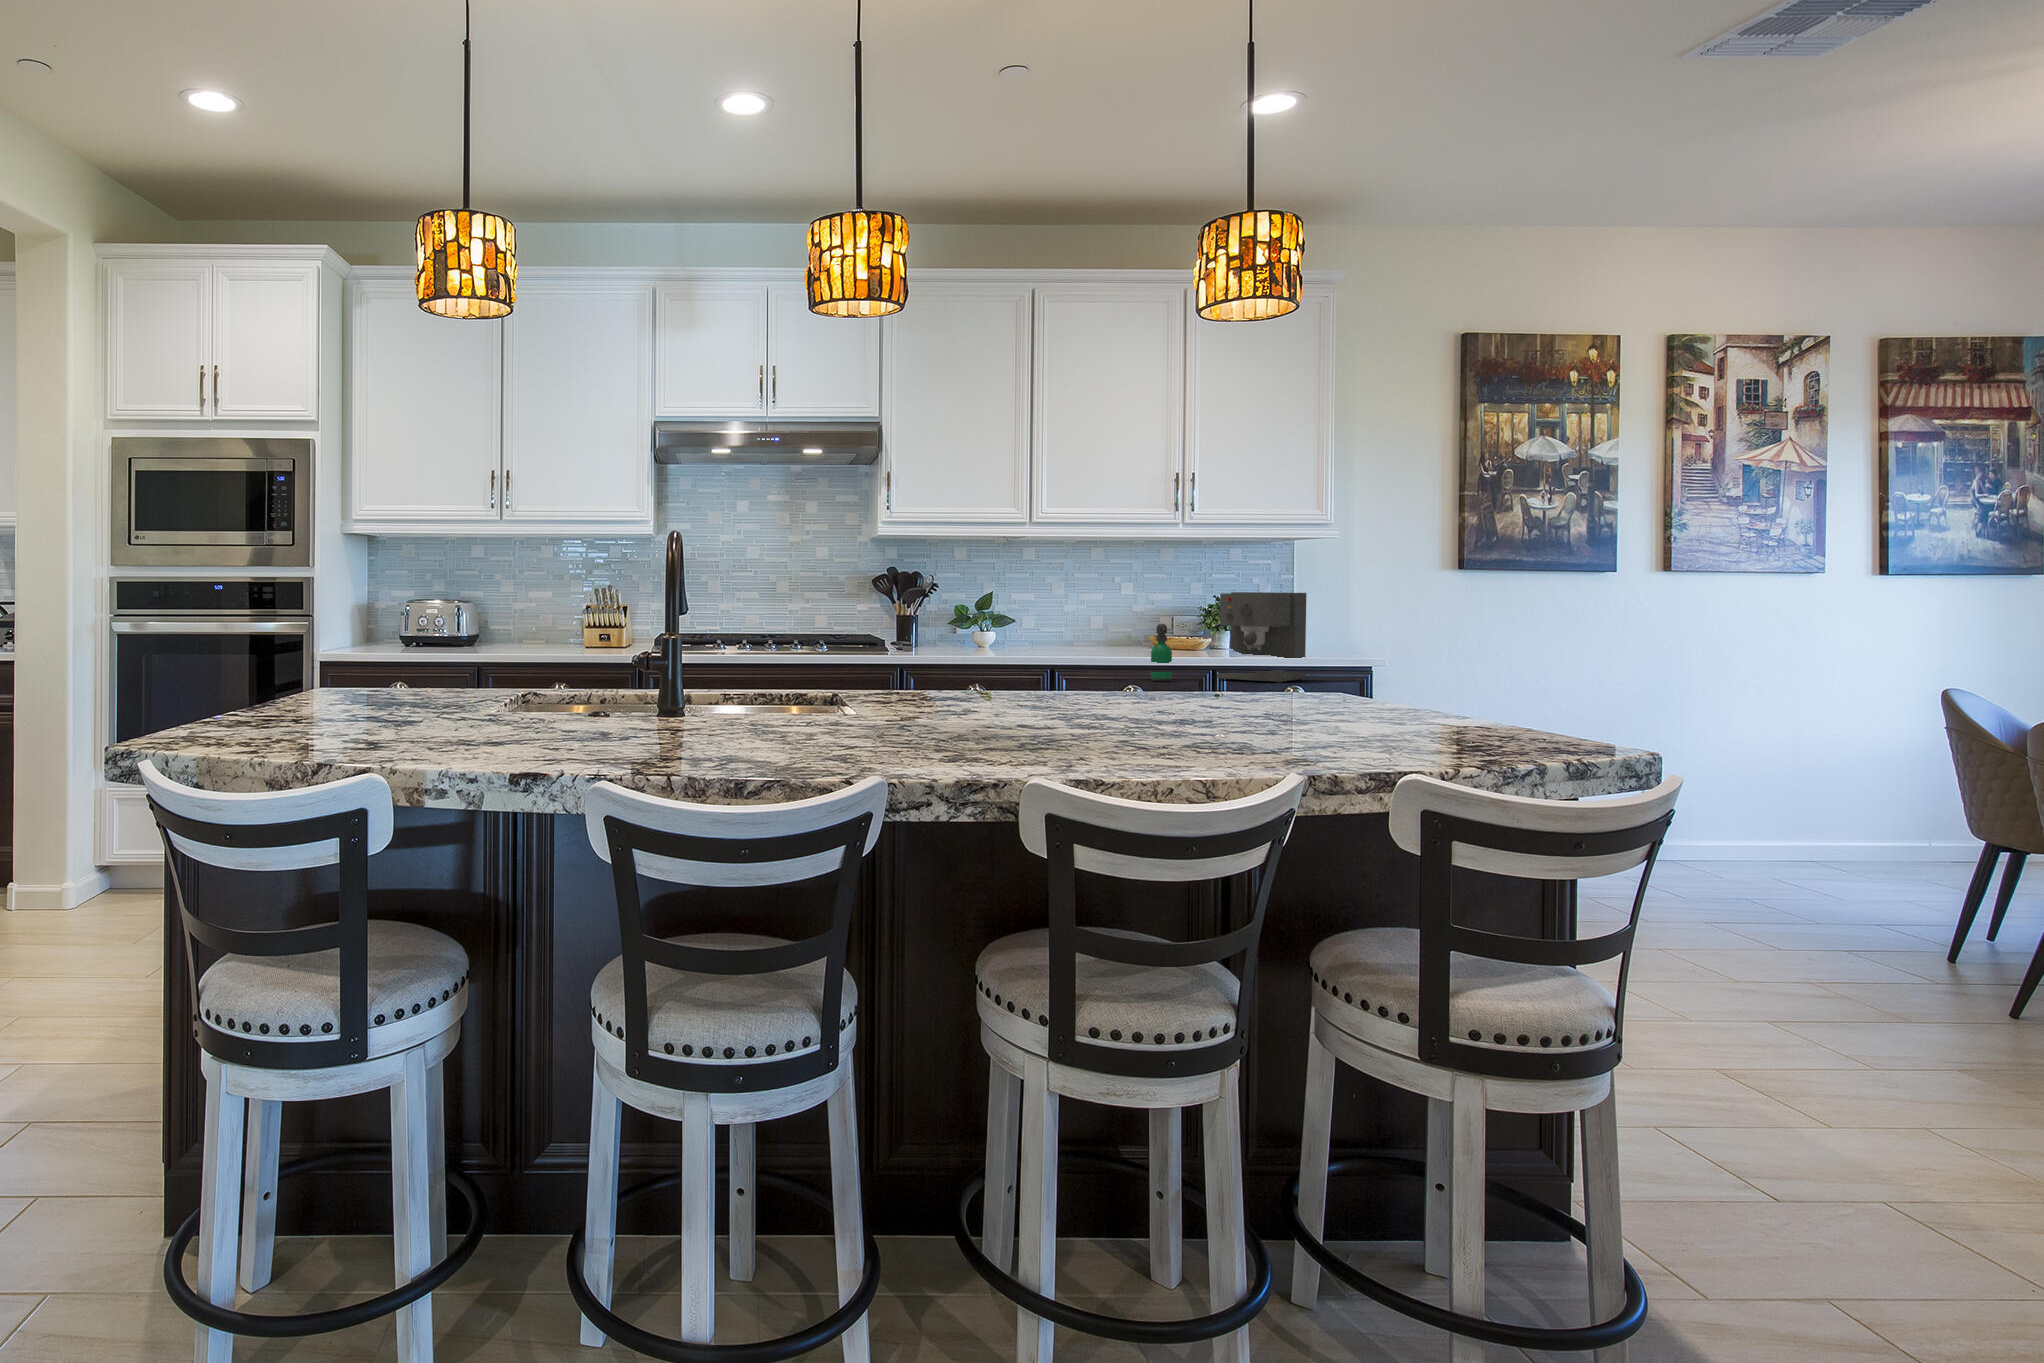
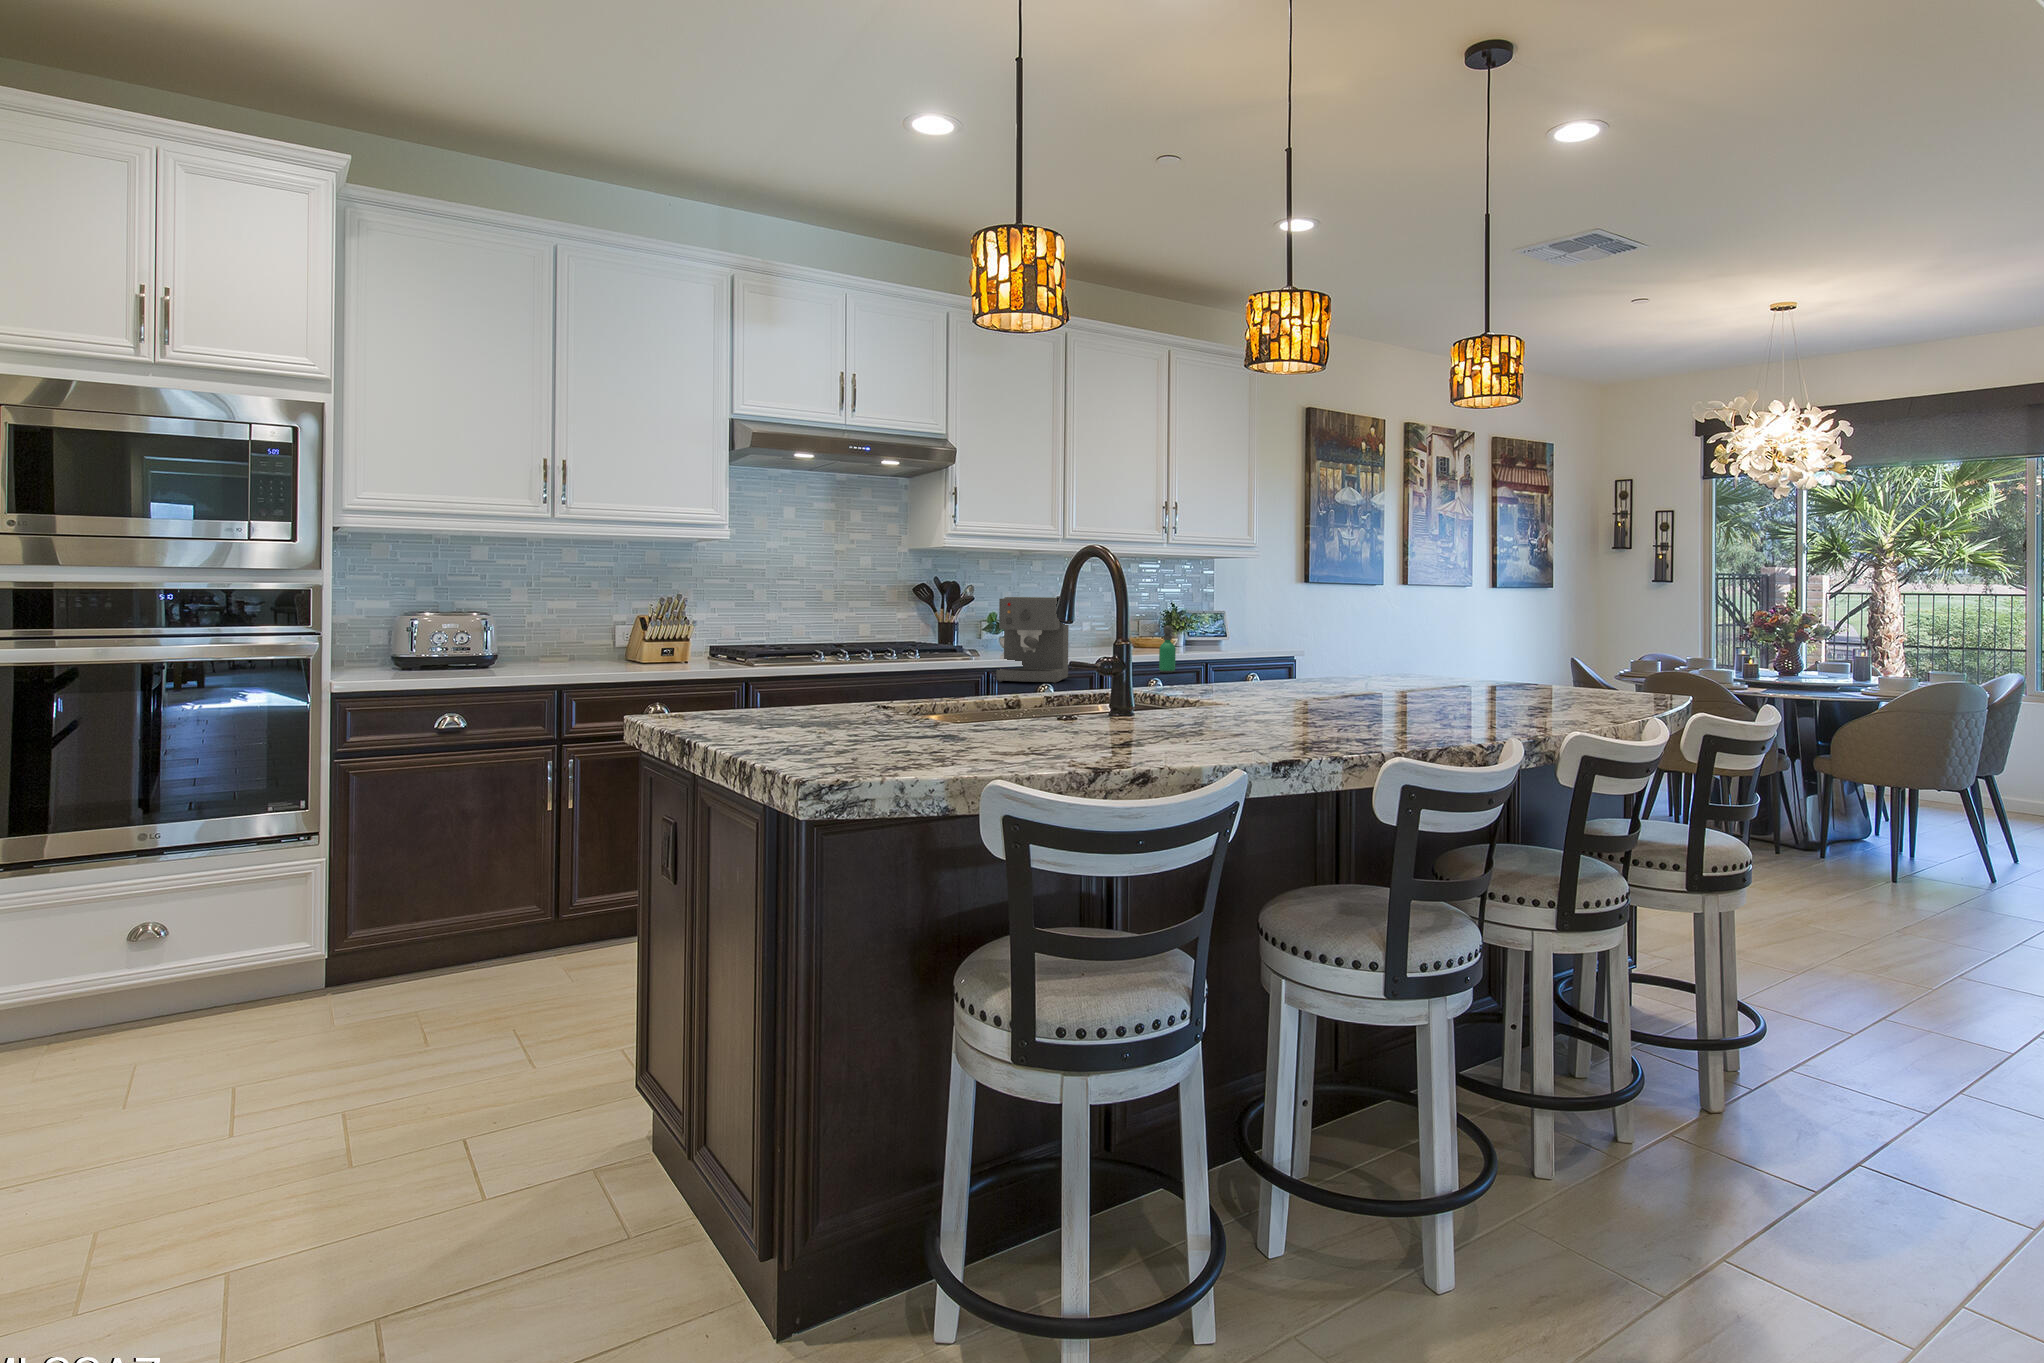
coffee maker: present [1217,592,1306,683] -> present [996,597,1069,683]

